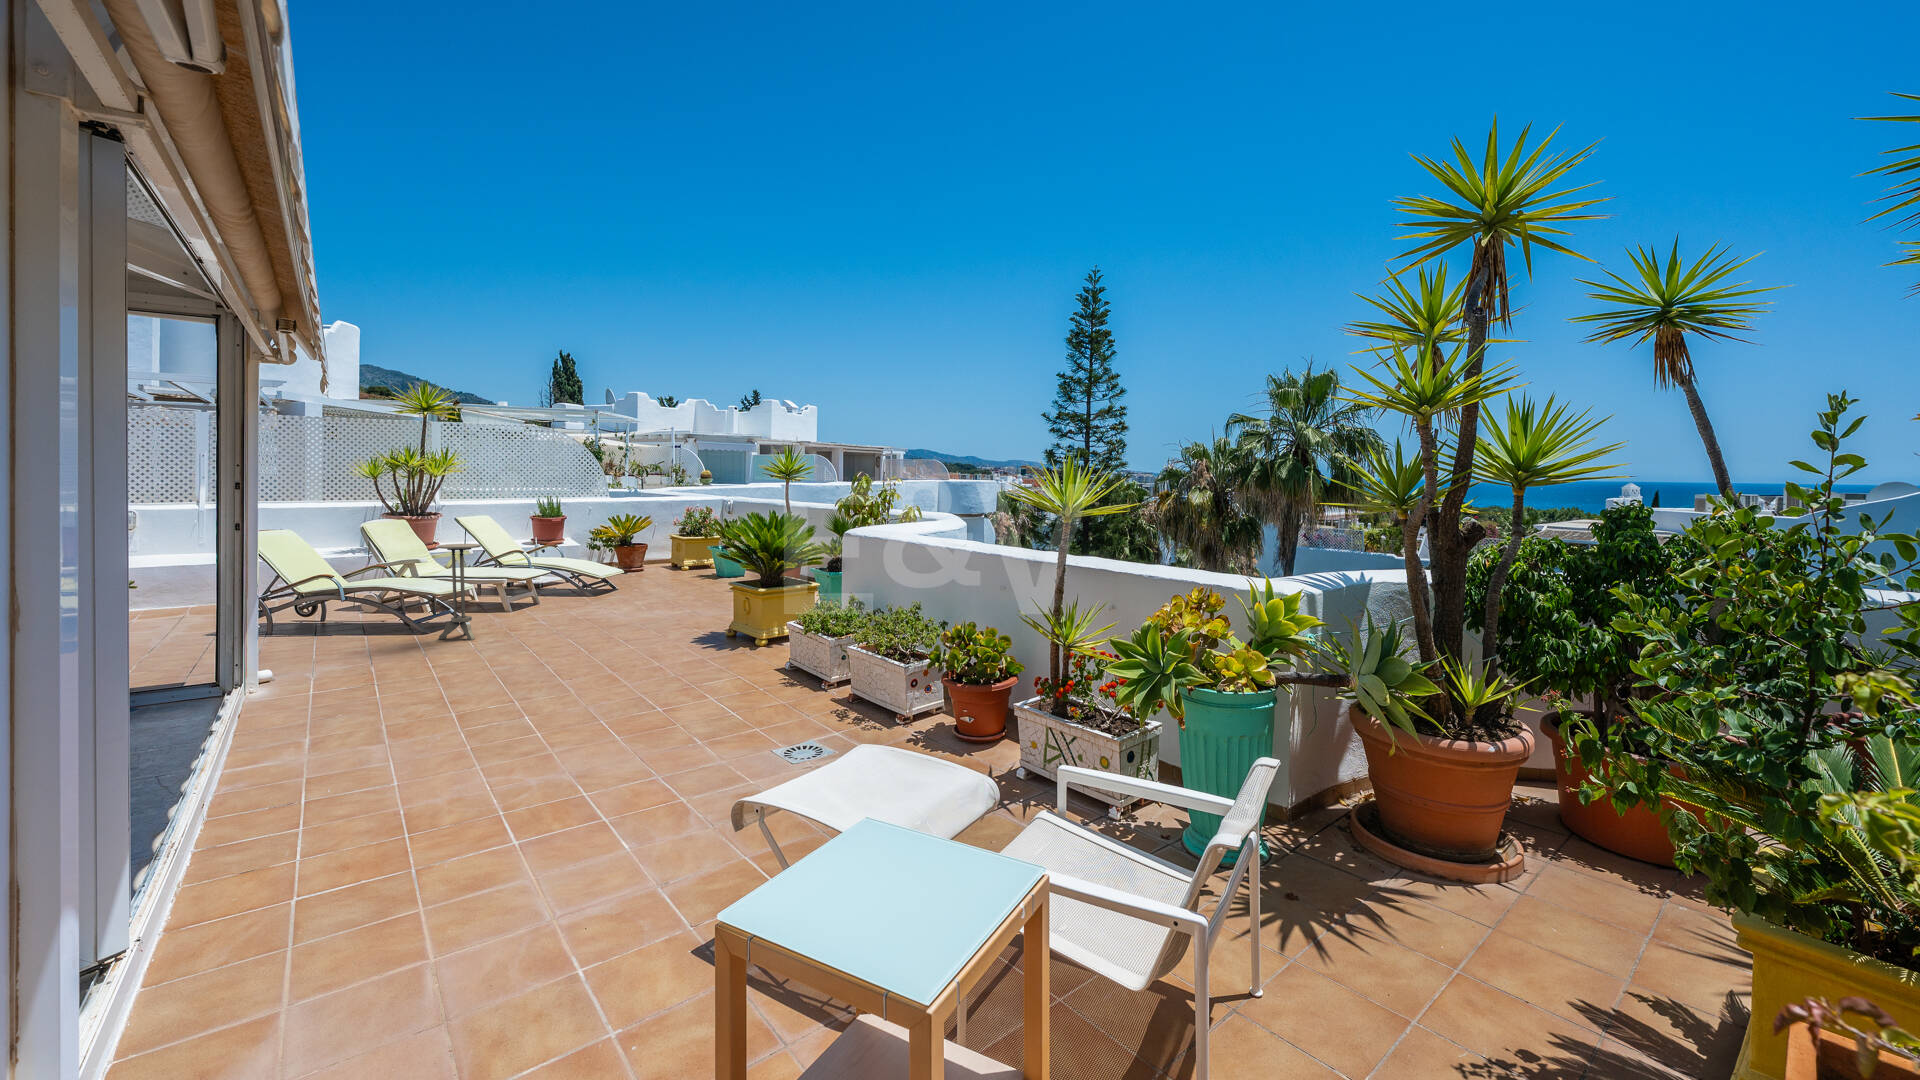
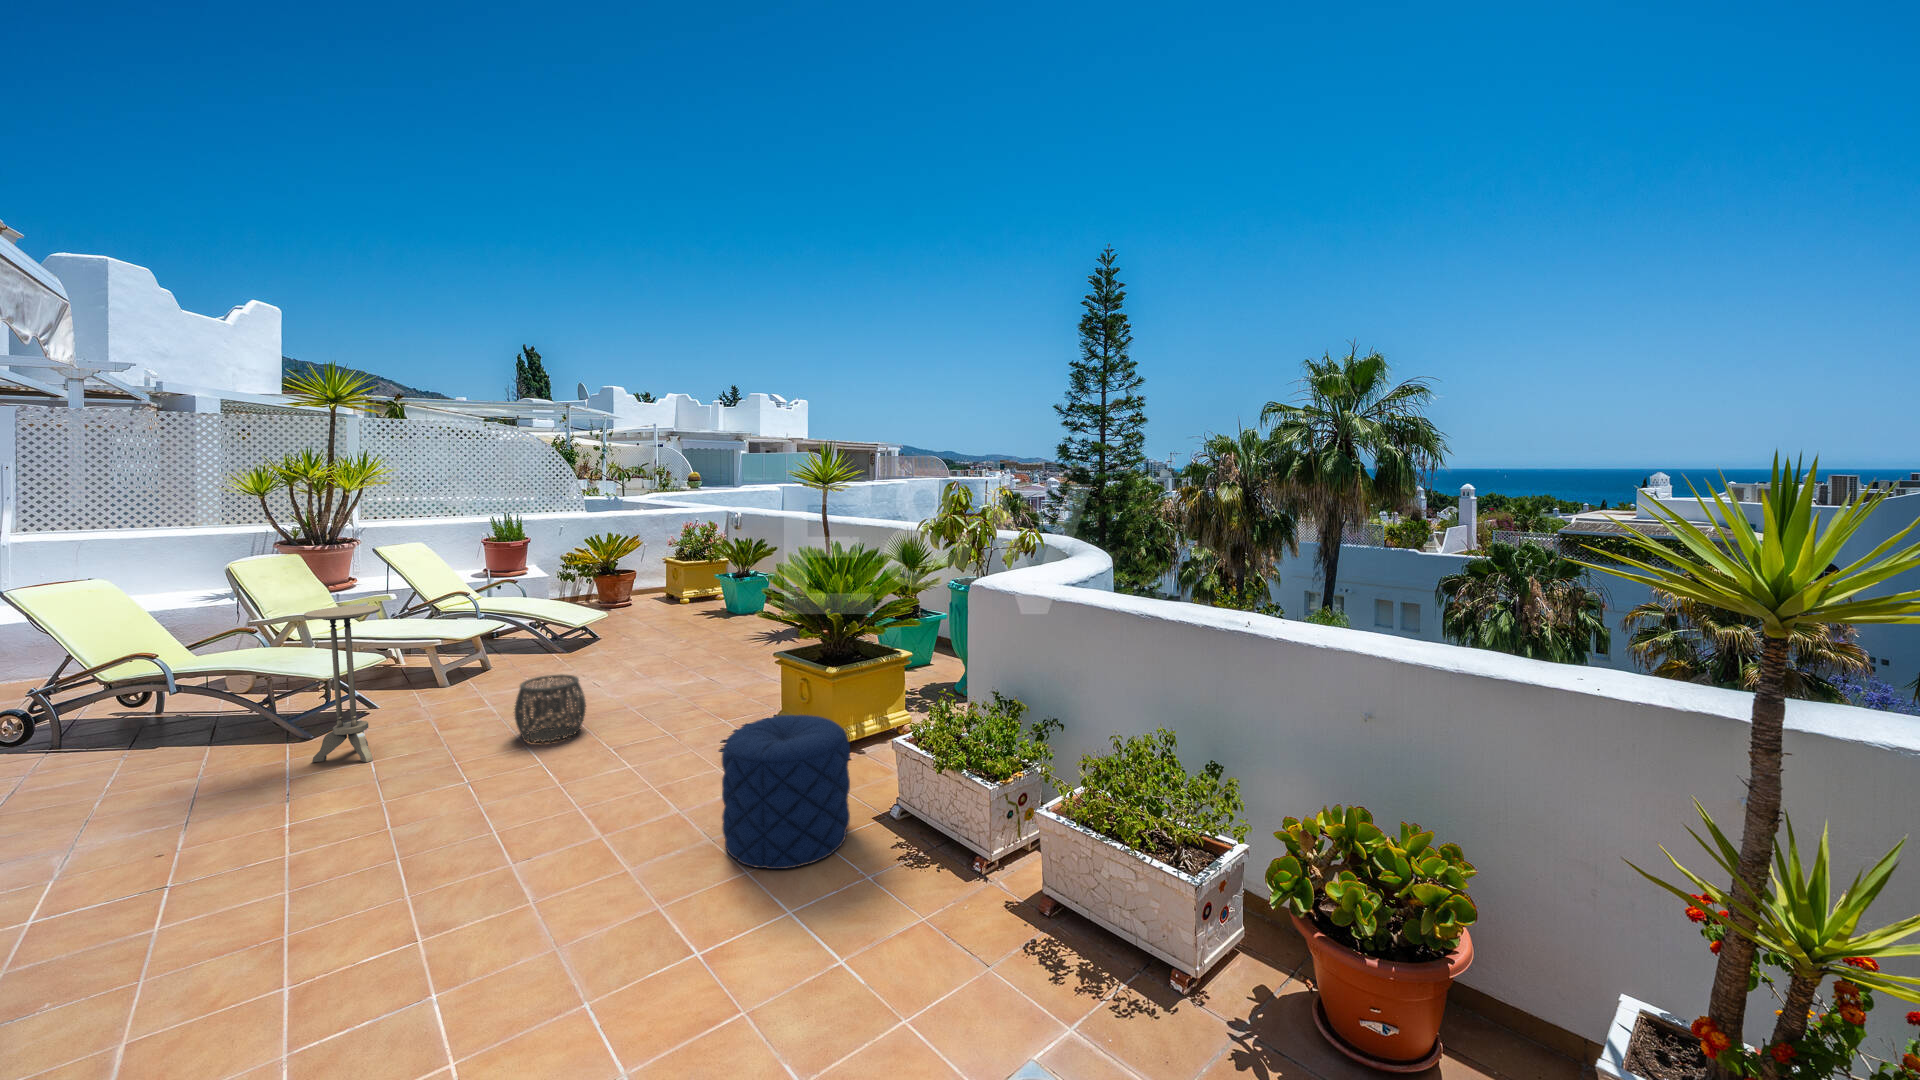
woven basket: none [560,594,607,635] -> present [514,674,586,742]
pouf: none [681,605,756,682] -> present [722,715,850,869]

